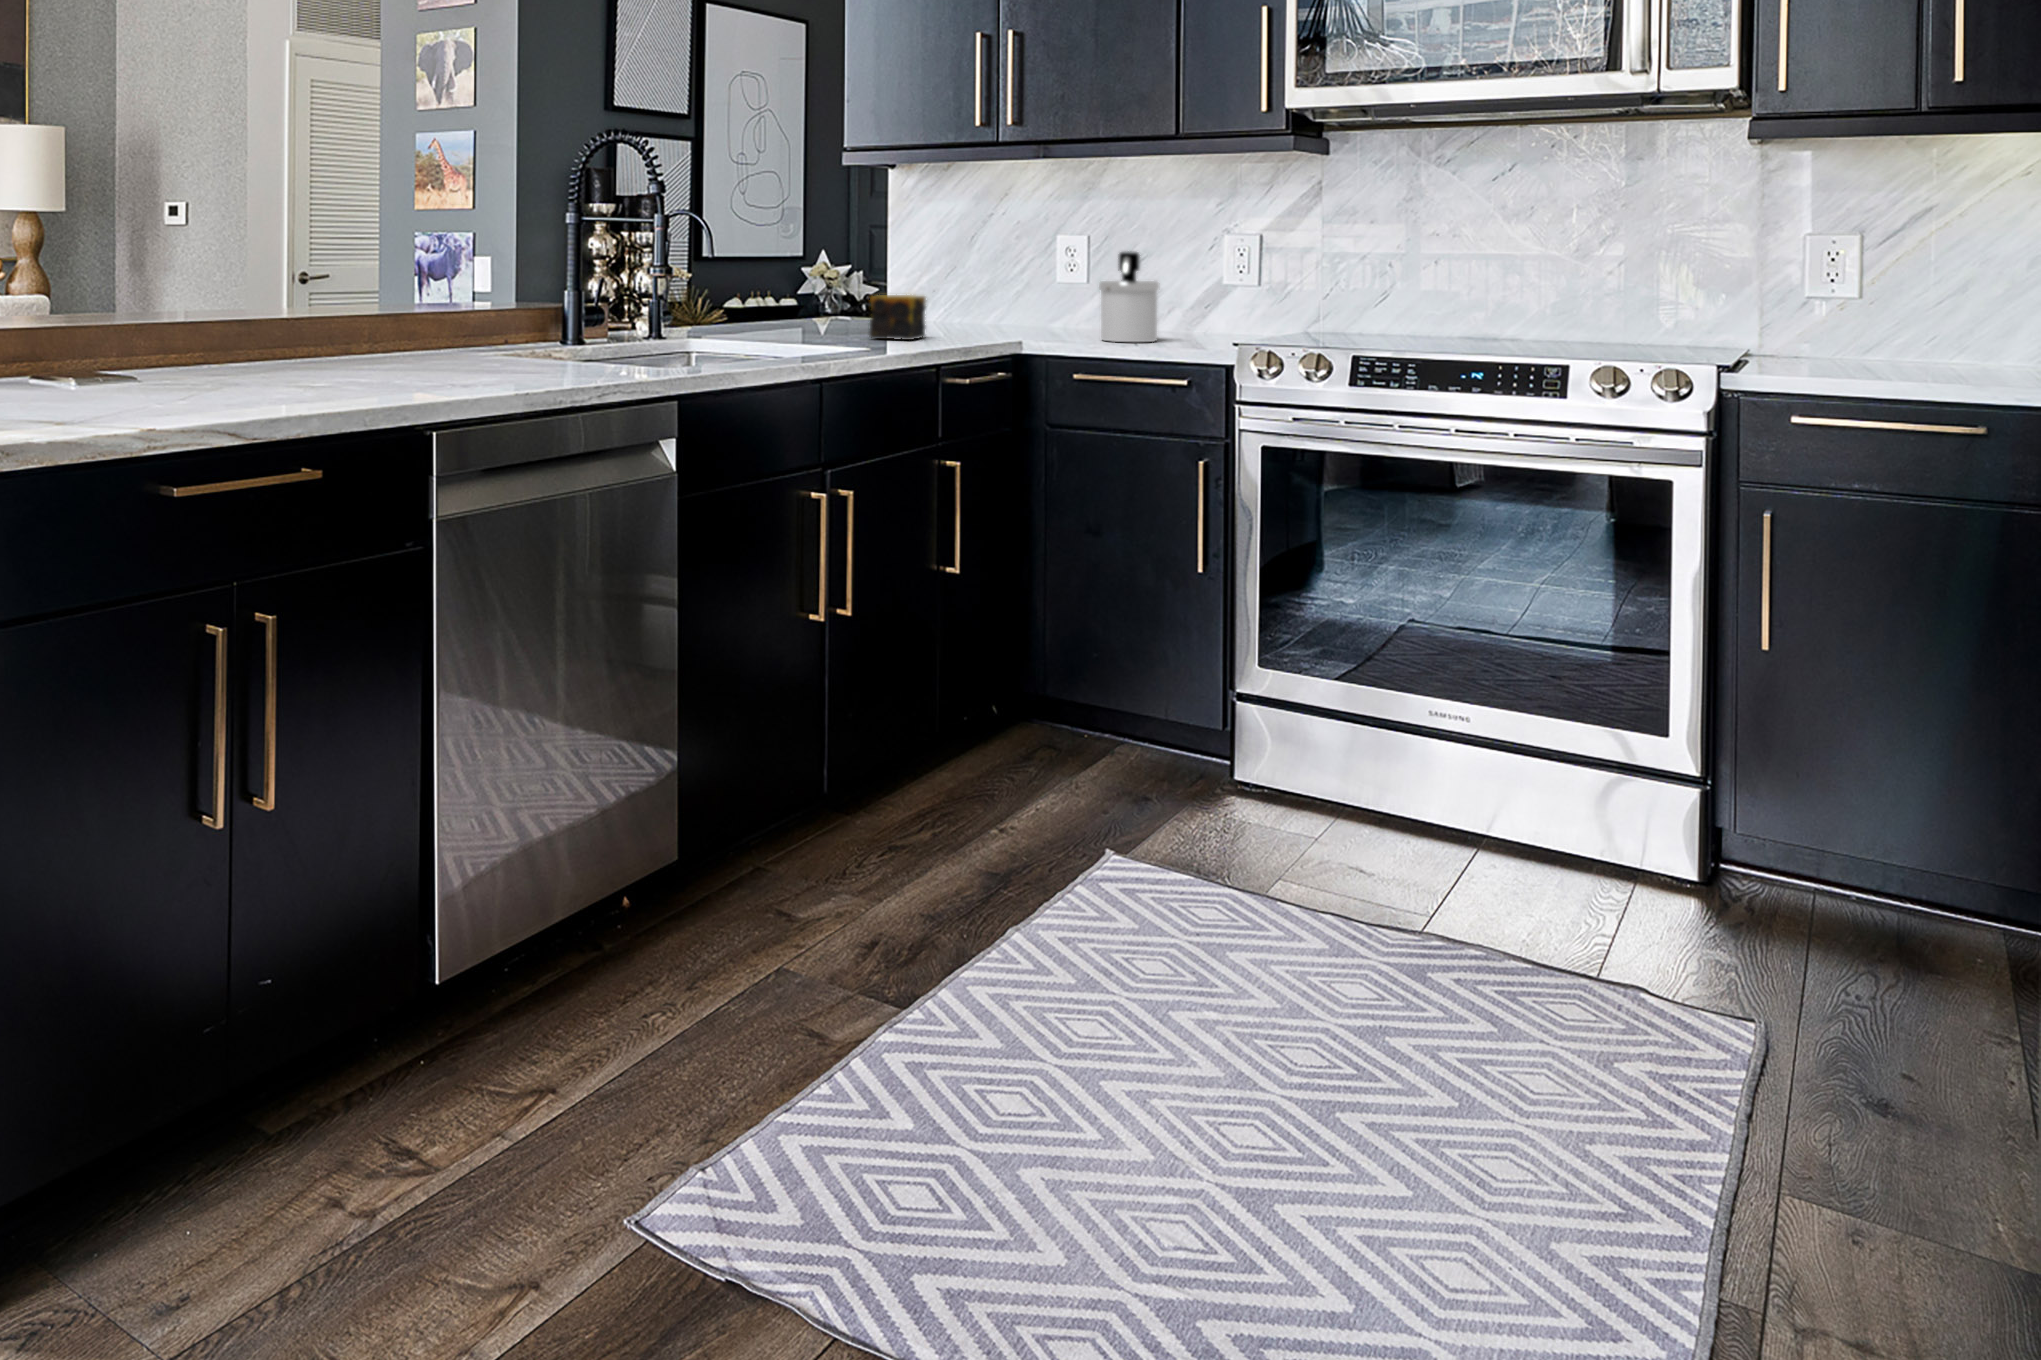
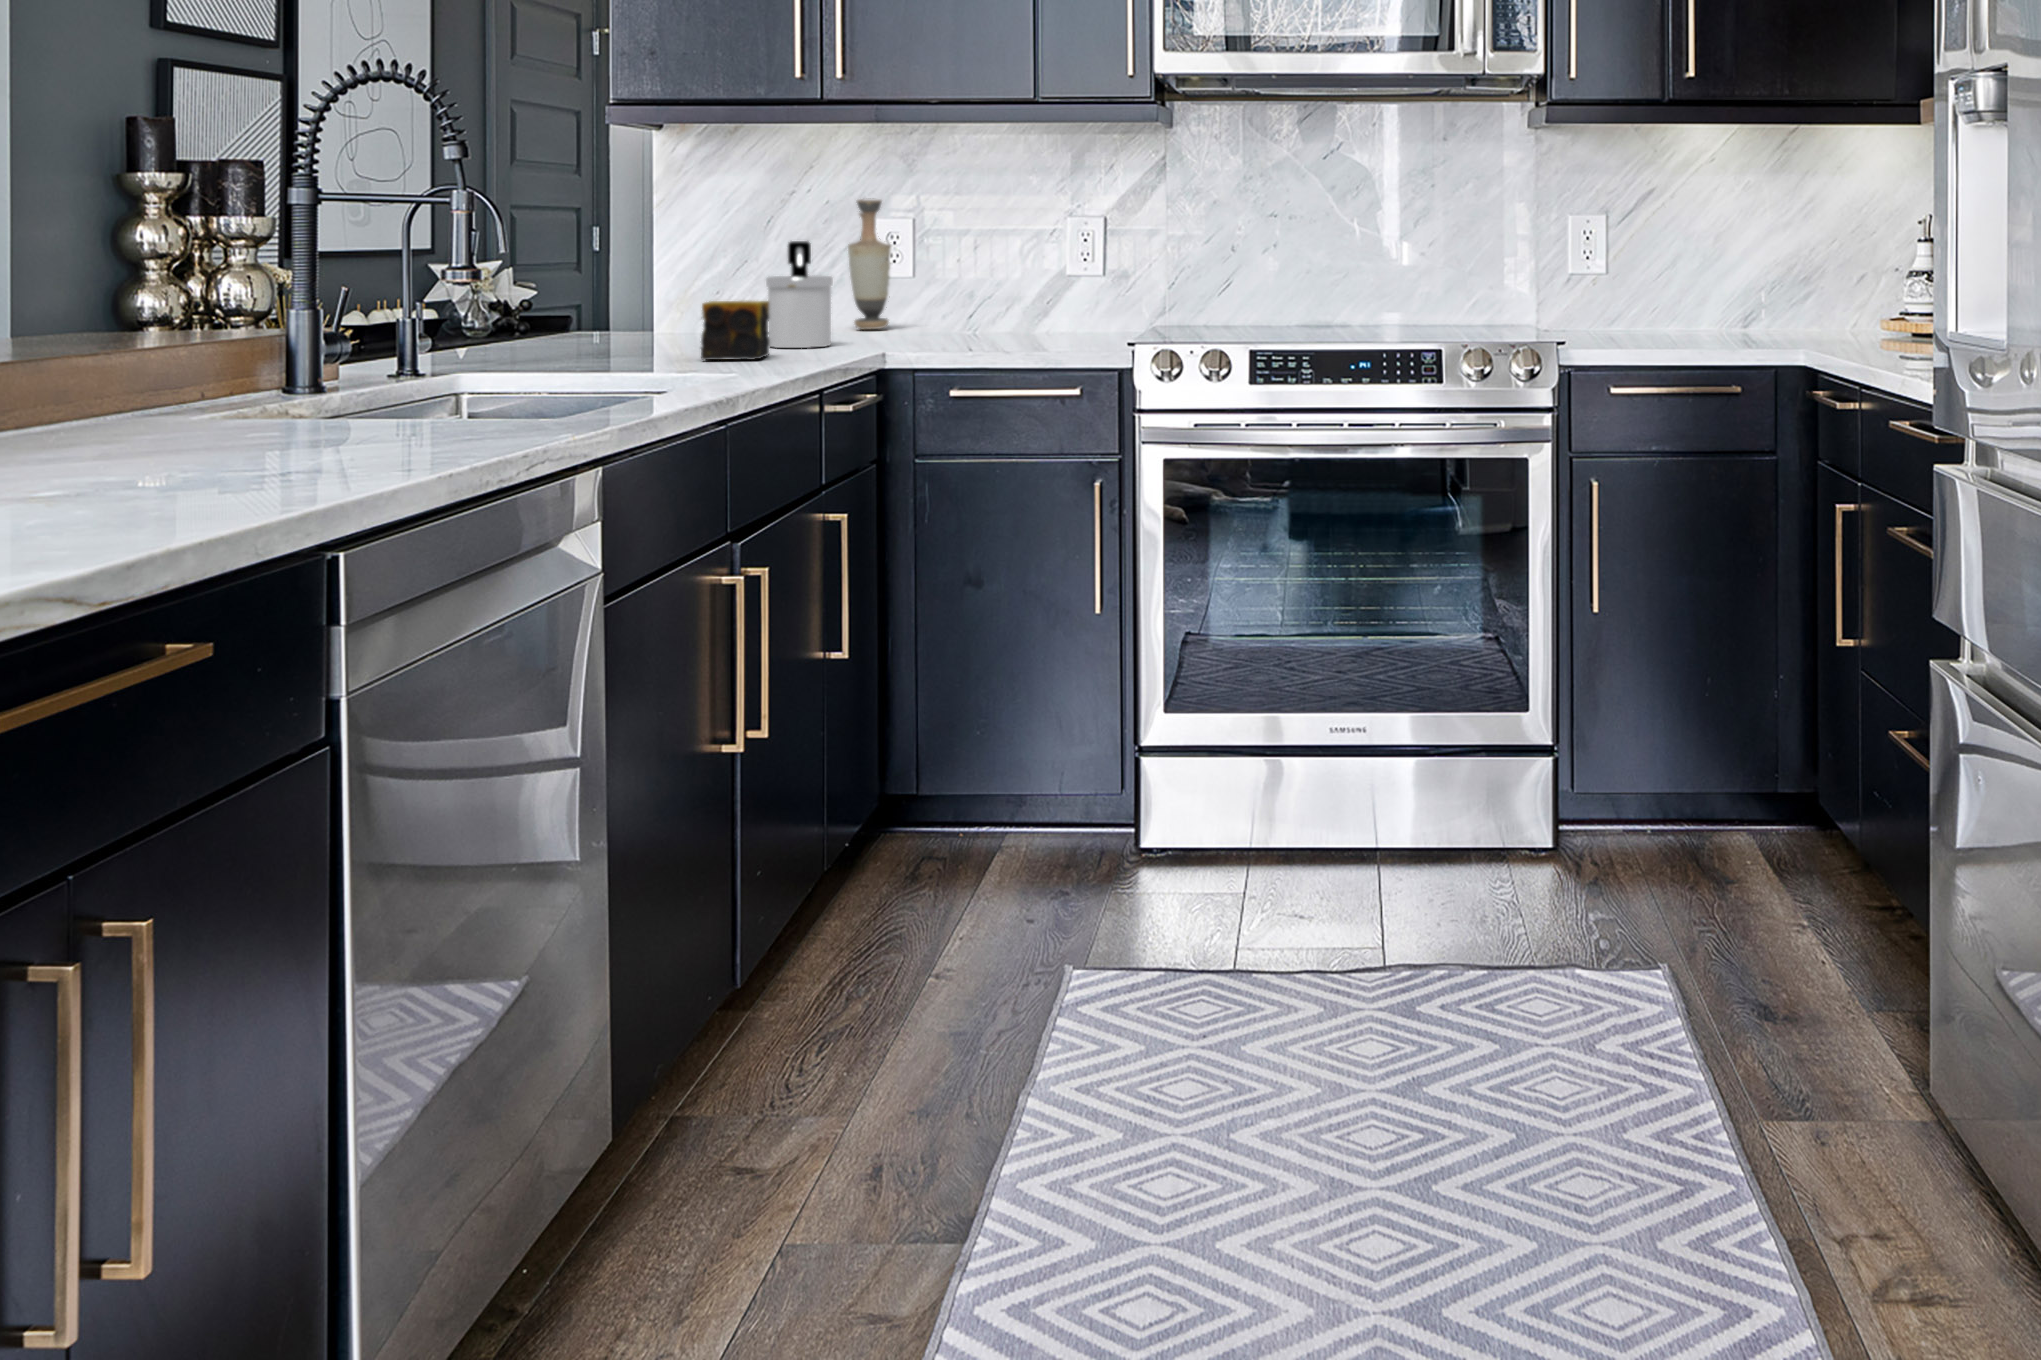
vase: none [1027,215,1065,320] -> present [848,200,891,330]
soap dispenser: present [1099,251,1159,342] -> present [766,241,833,348]

